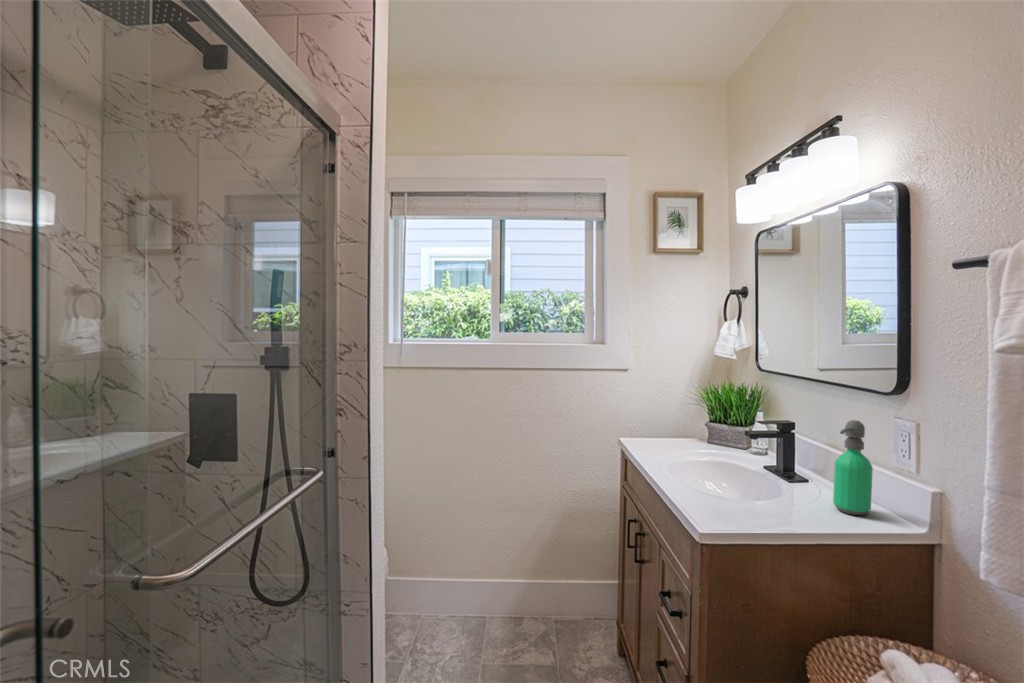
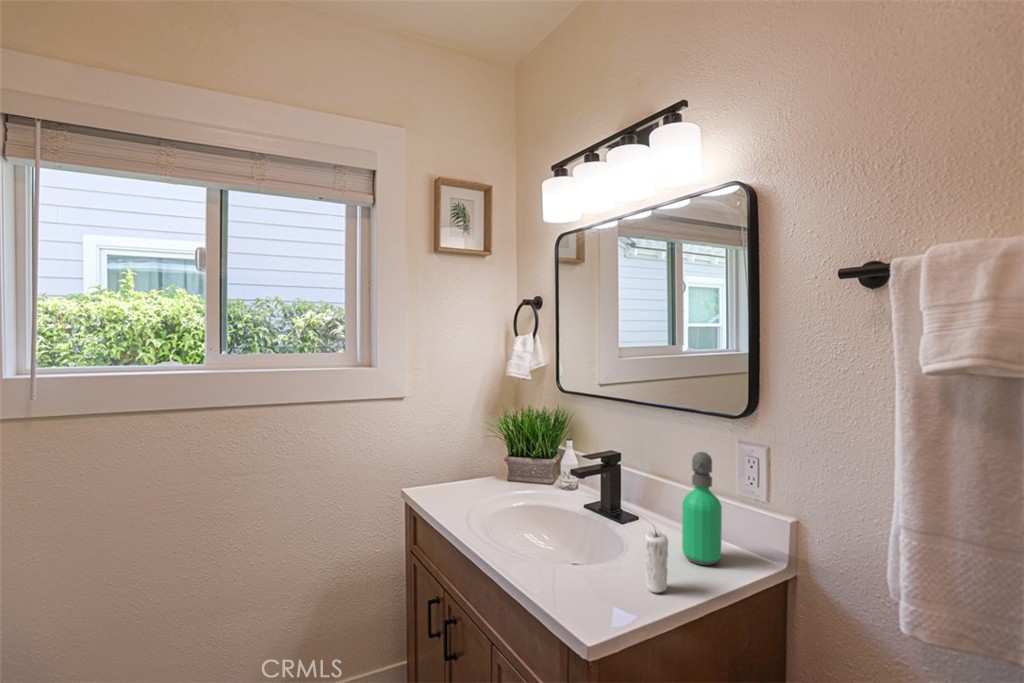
candle: none [783,466,803,519] -> present [645,531,668,593]

